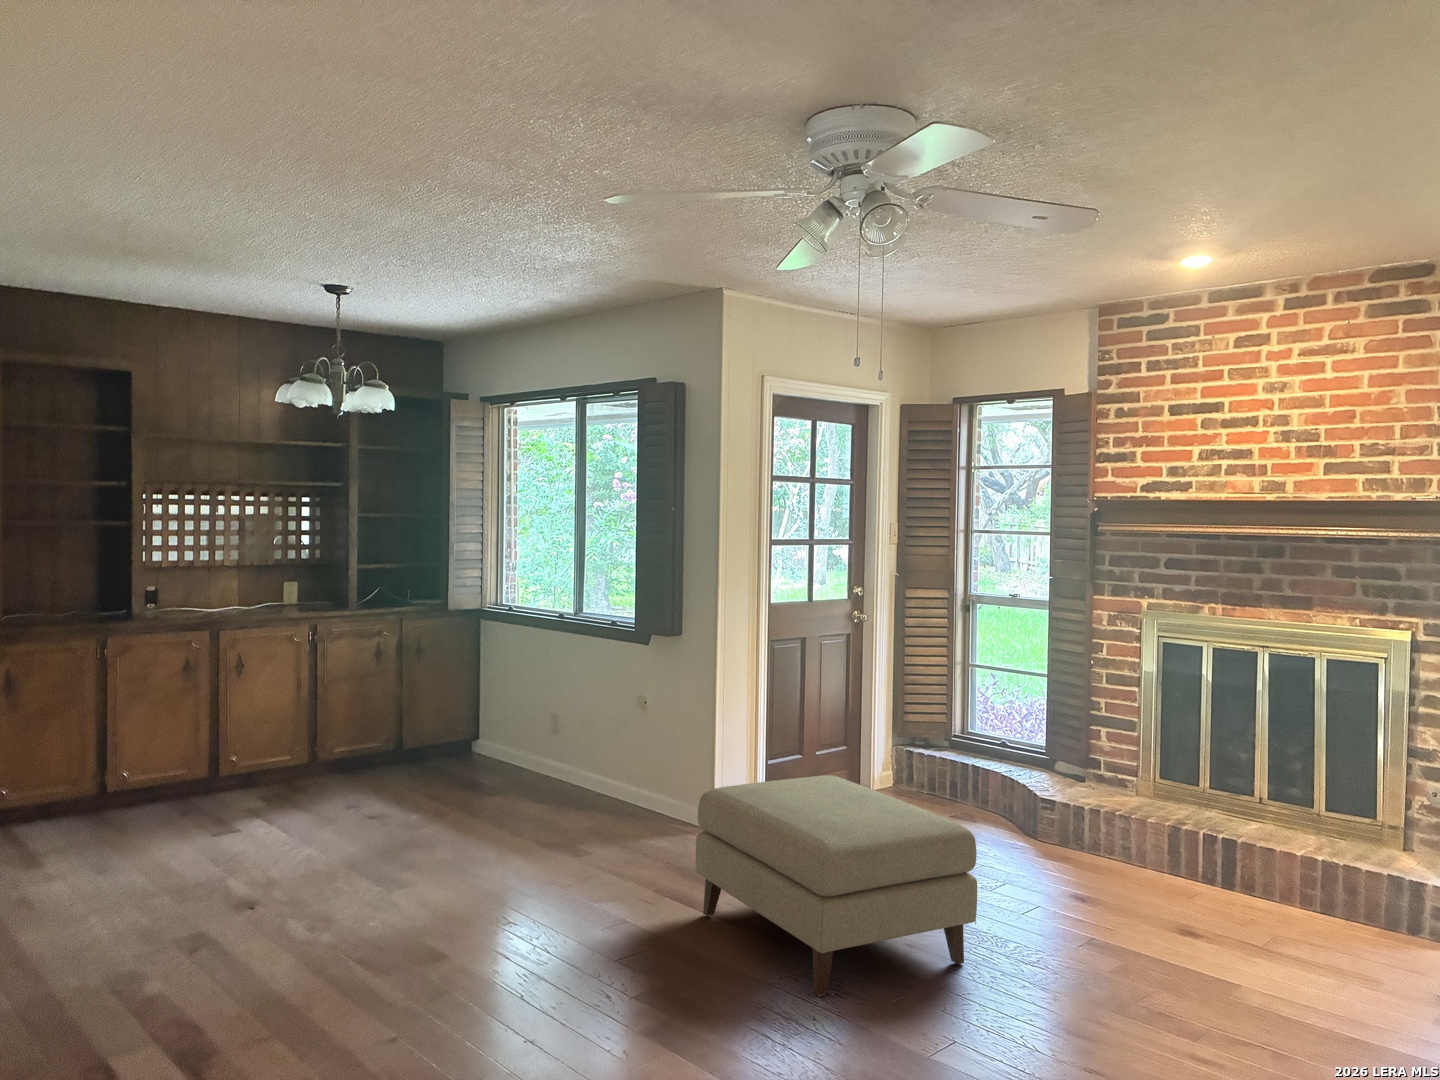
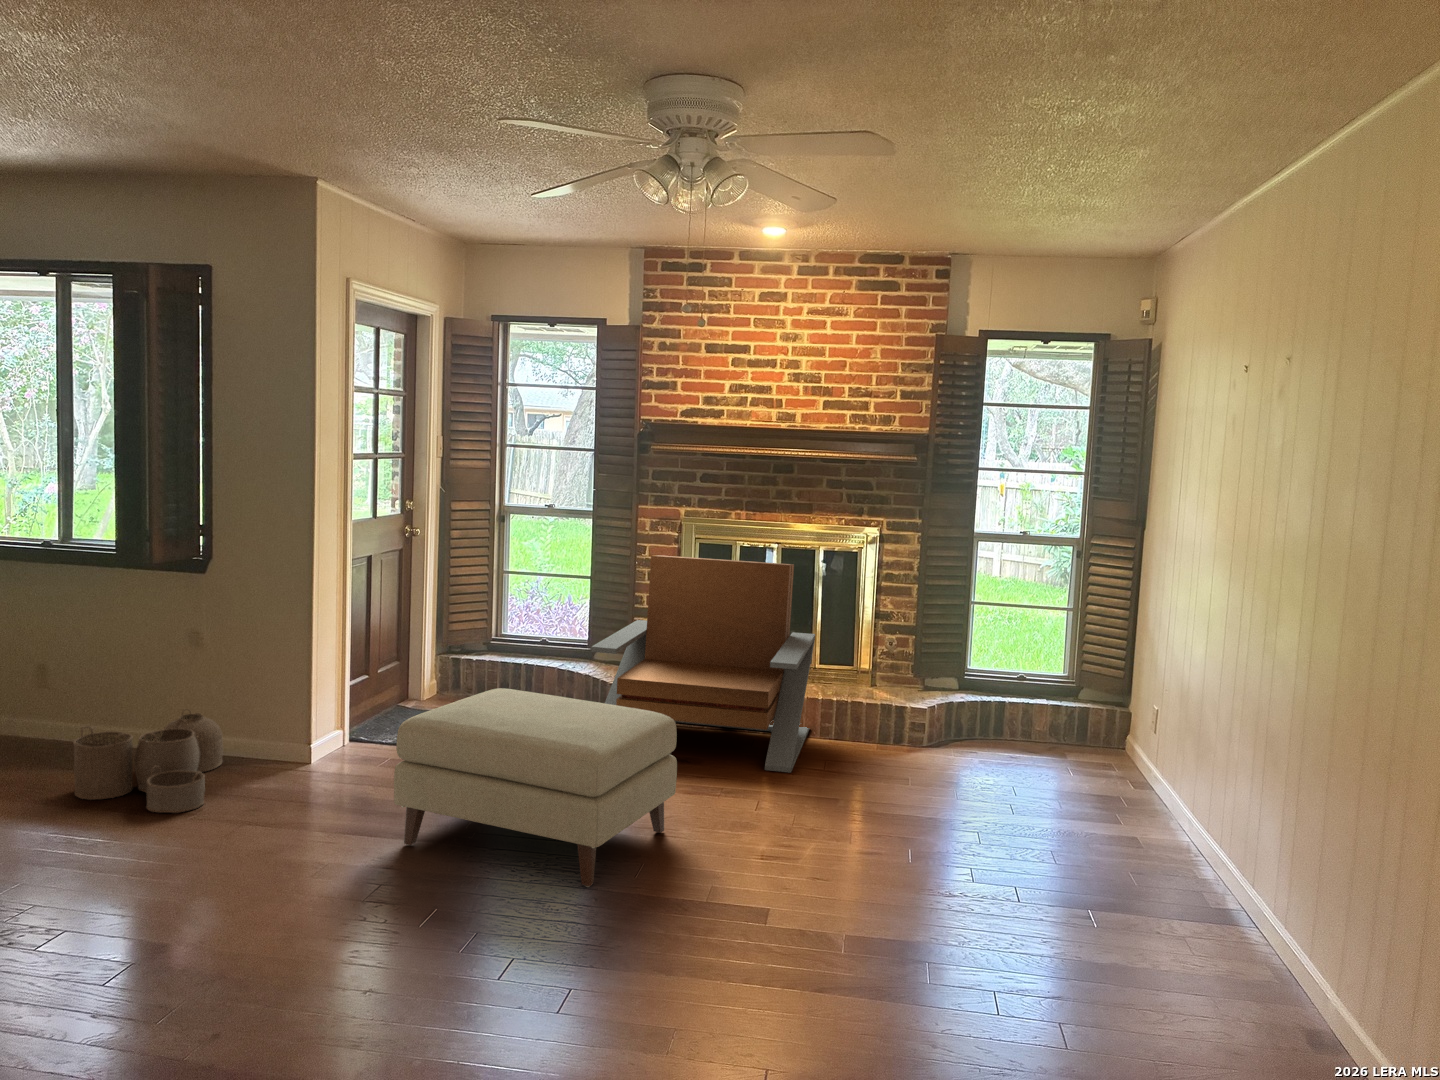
lounge chair: none [979,653,1304,938] -> present [591,555,815,773]
woven basket: none [523,763,649,849] -> present [73,712,223,813]

